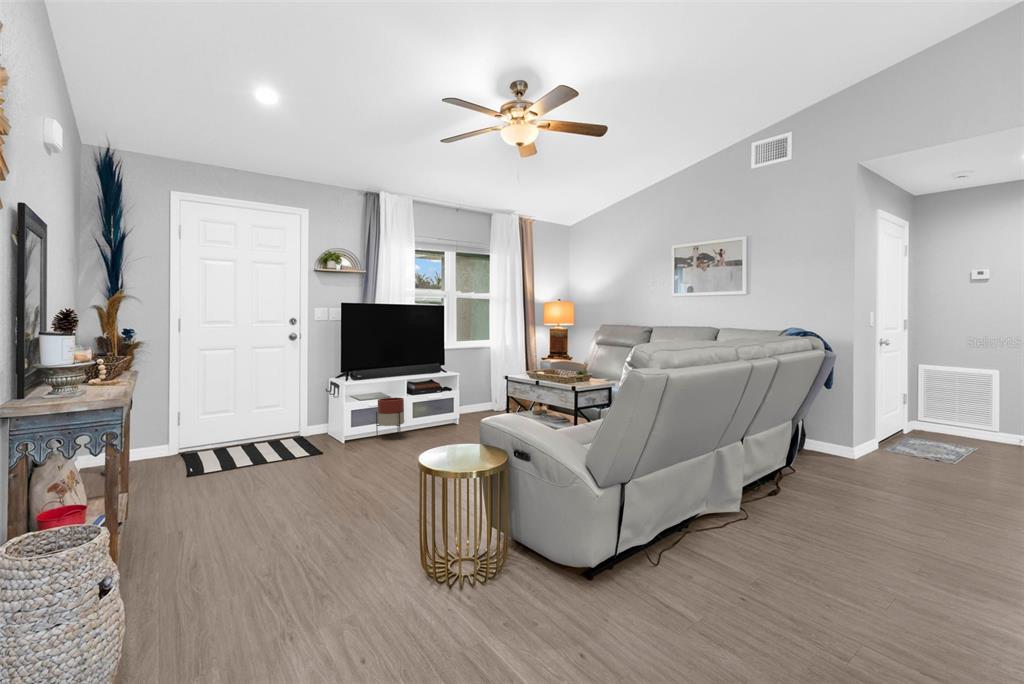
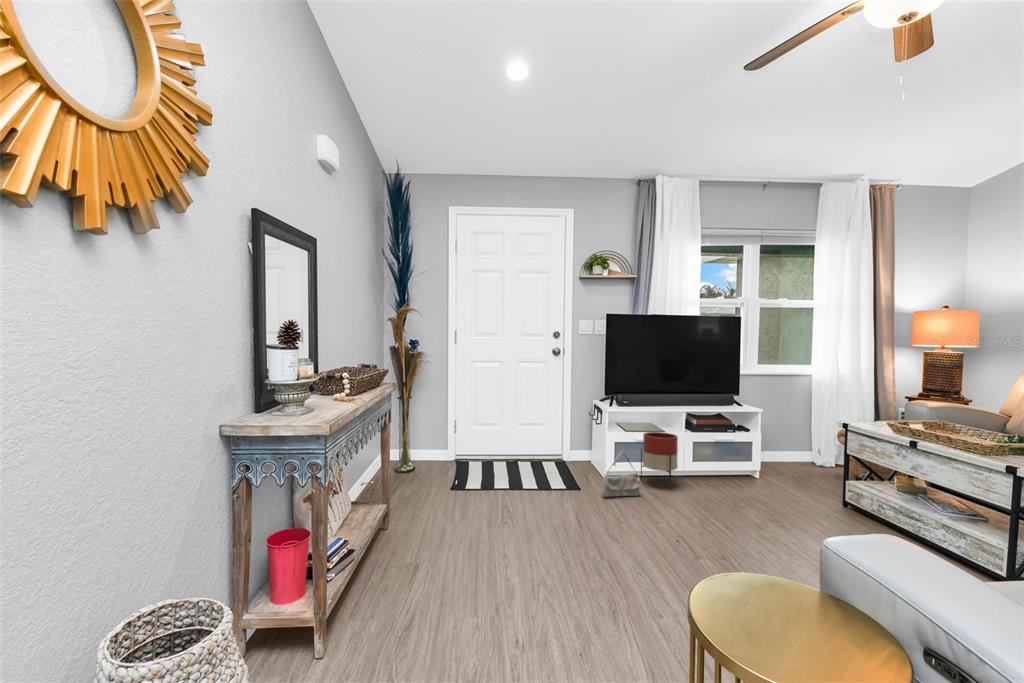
bag: none [349,413,380,450] -> present [602,451,642,496]

